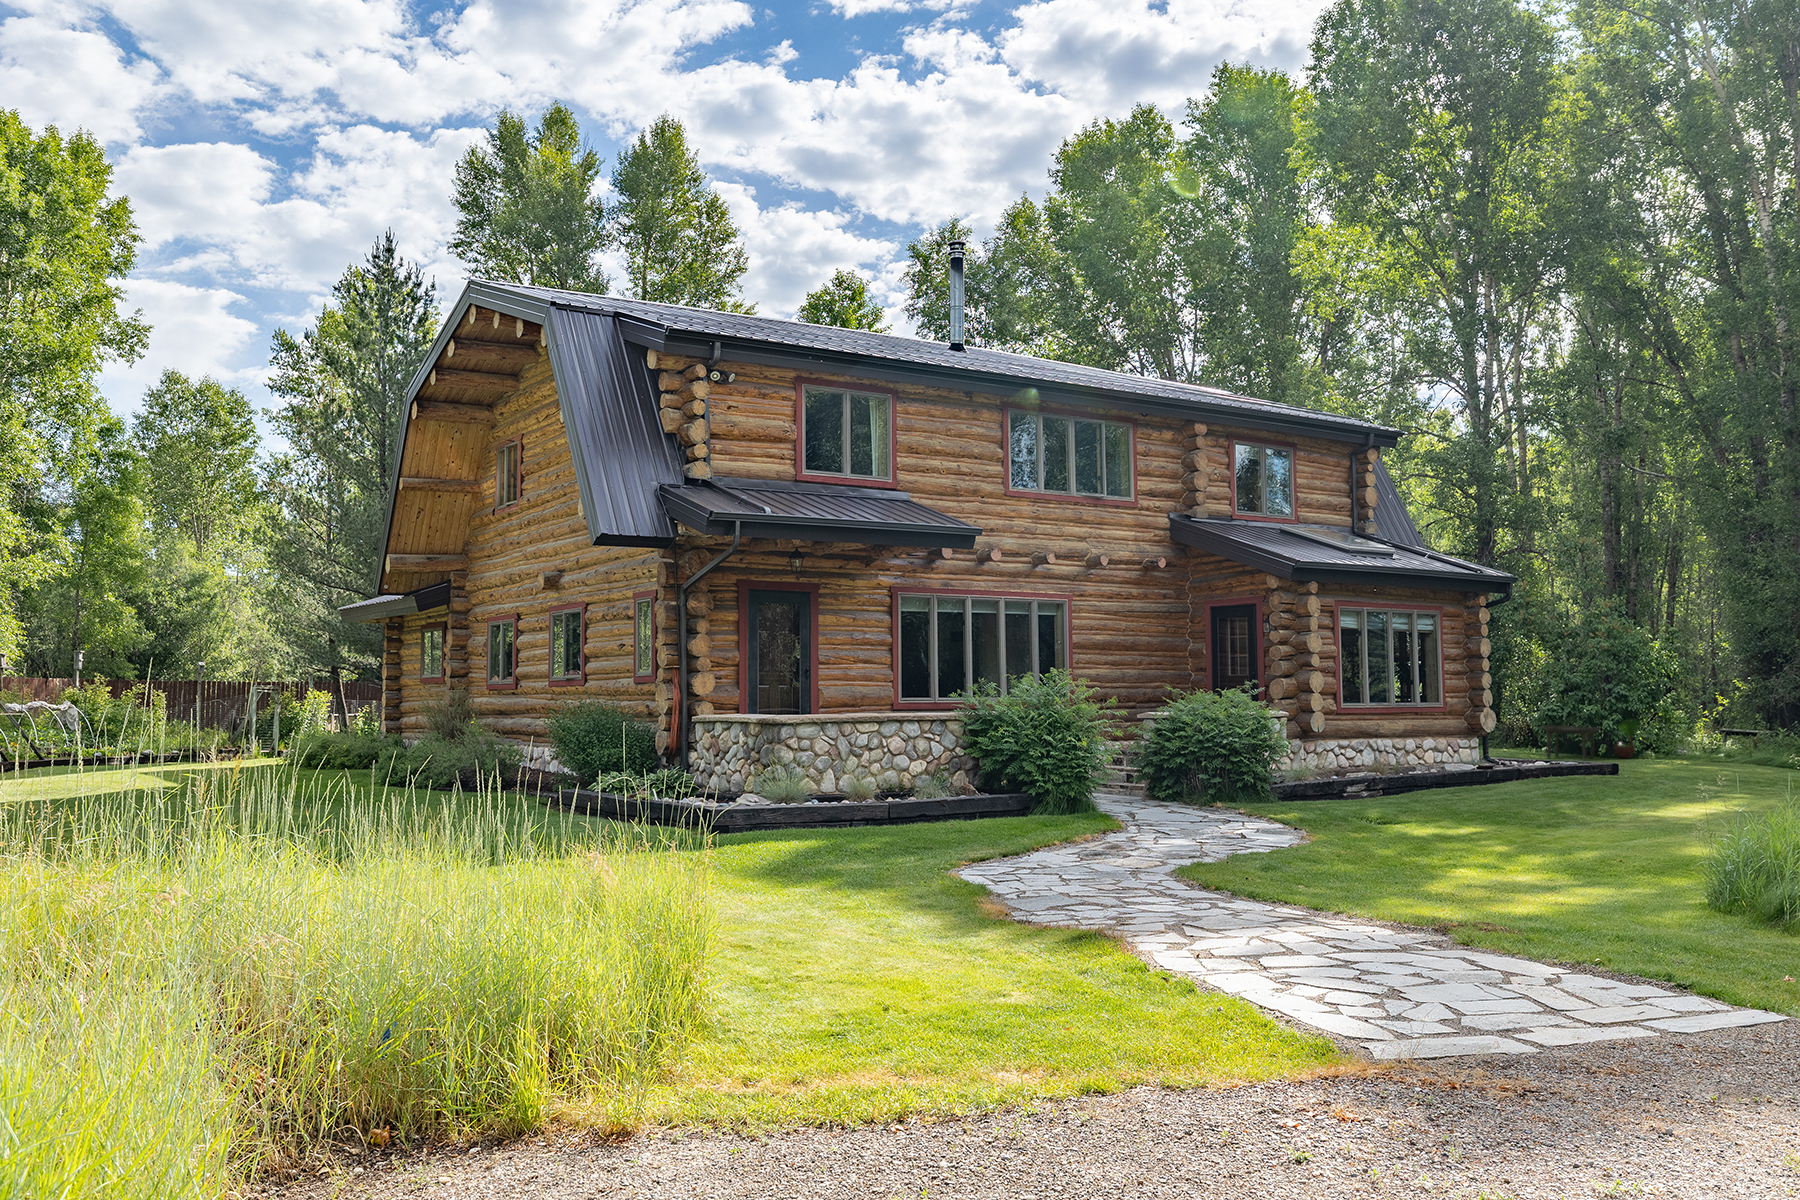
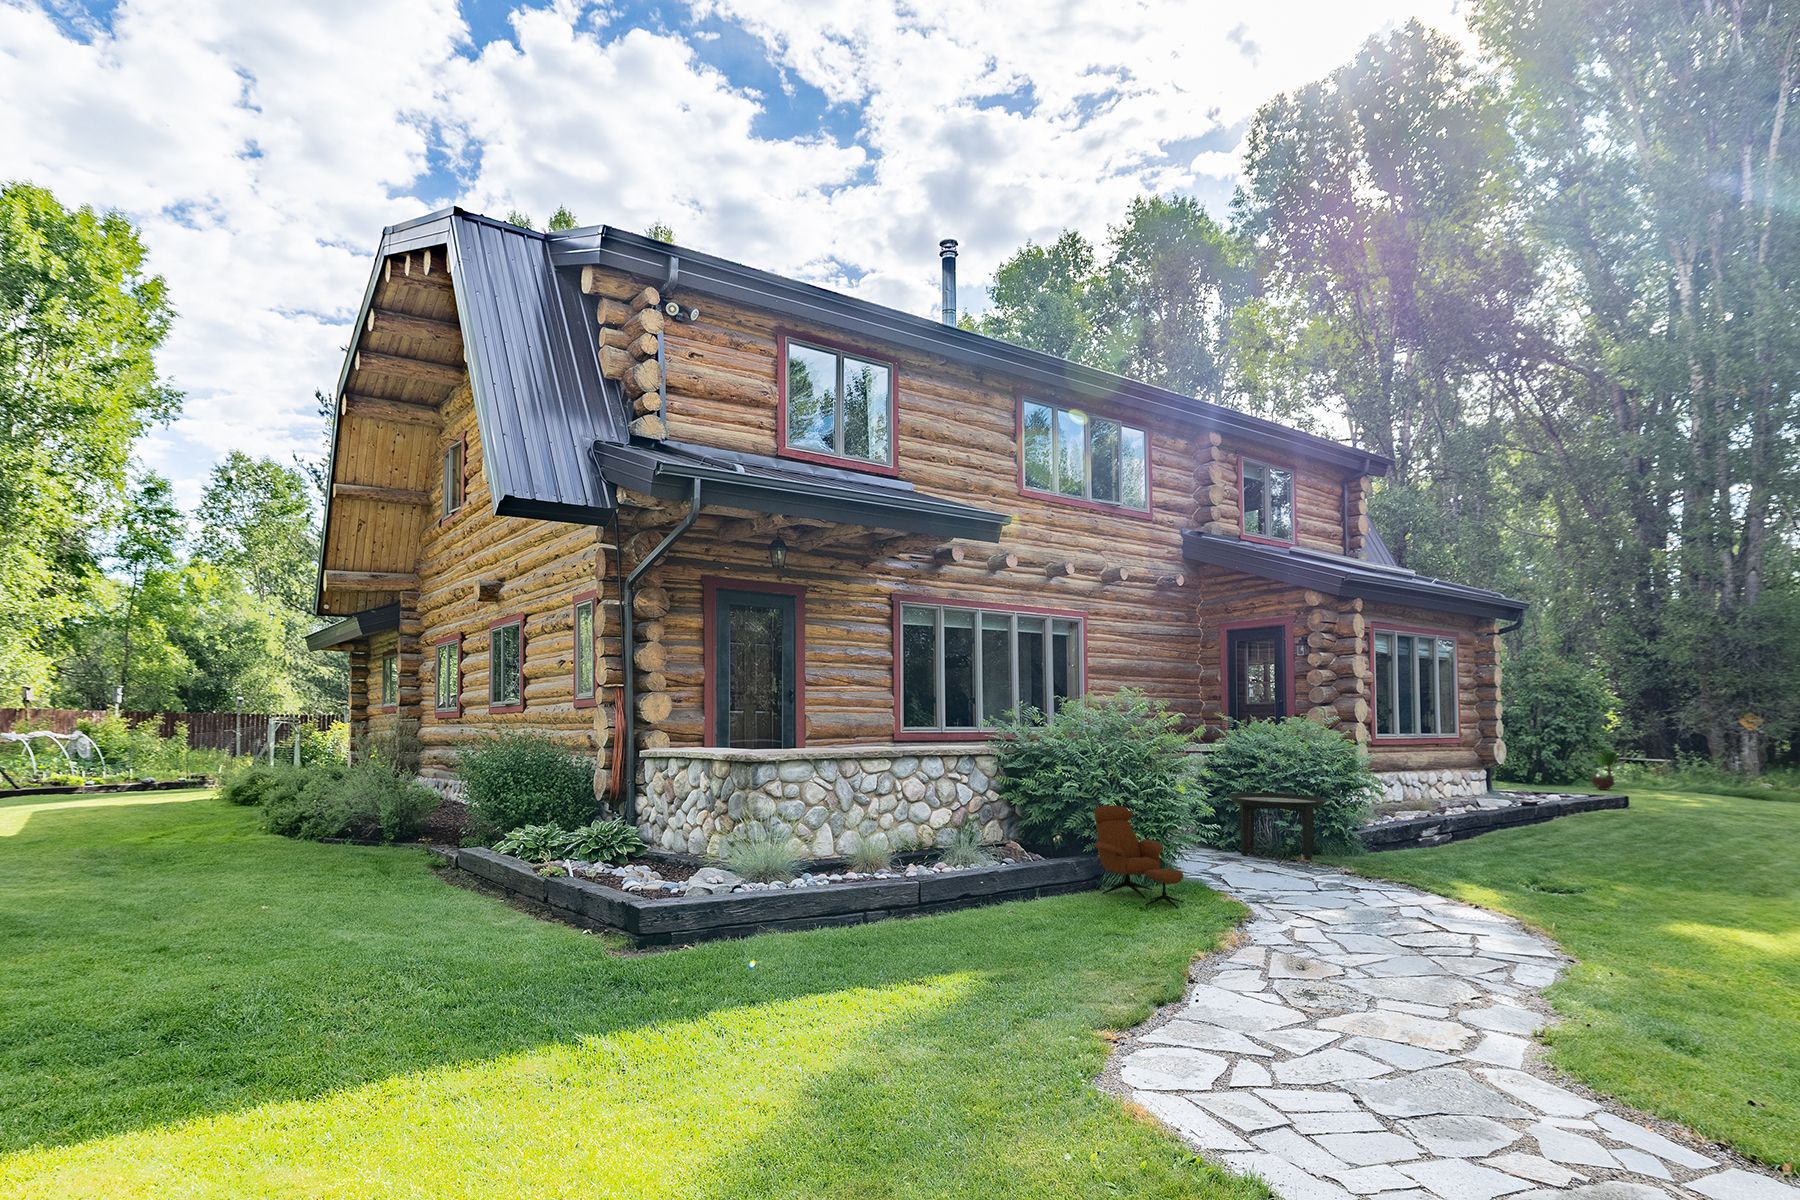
round table: present [1542,726,1599,761] -> present [1227,793,1328,860]
lounge chair: none [1025,758,1083,828] -> present [1094,805,1183,908]

